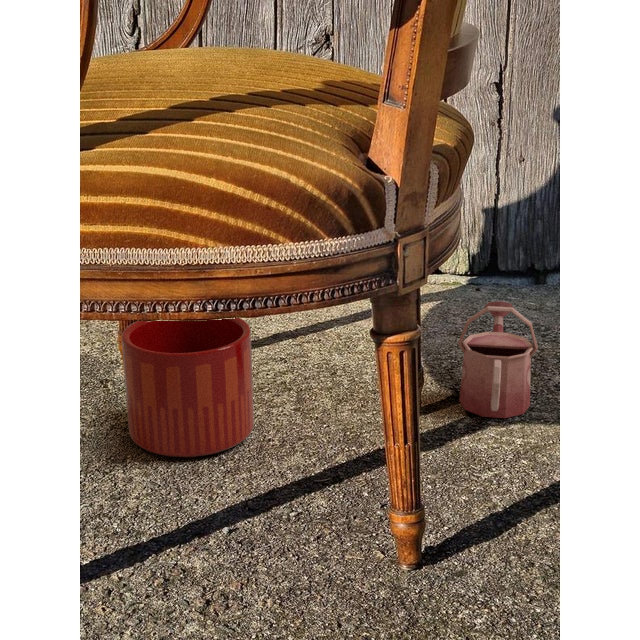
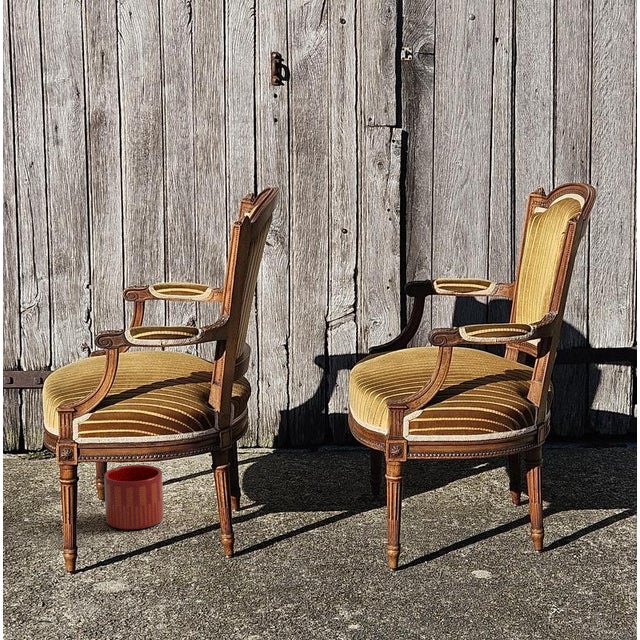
watering can: present [458,301,538,418] -> none [257,457,293,510]

